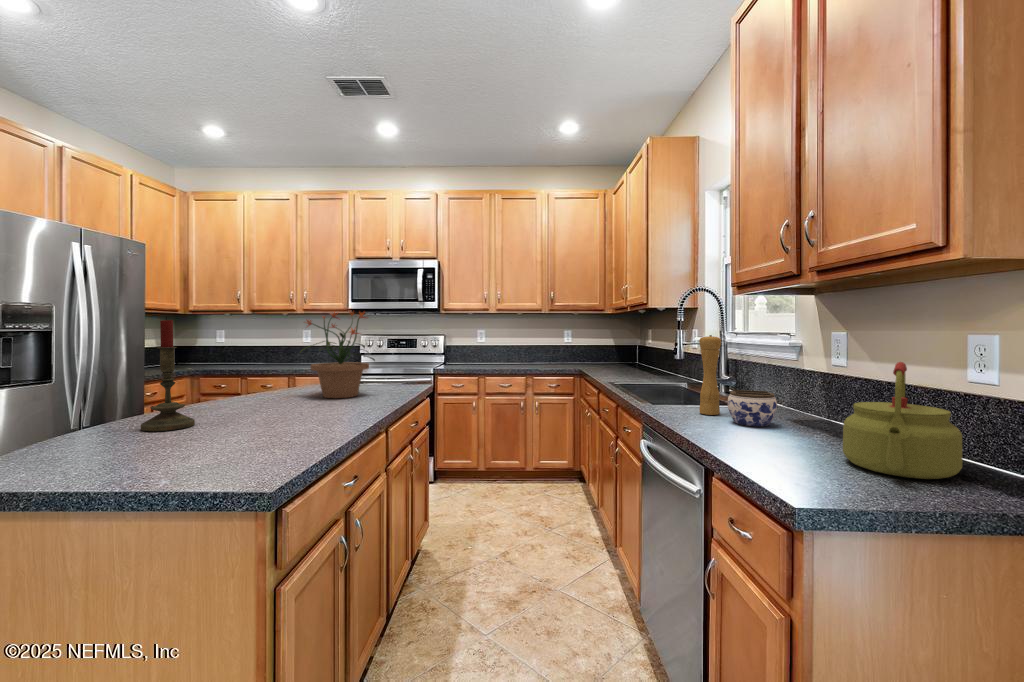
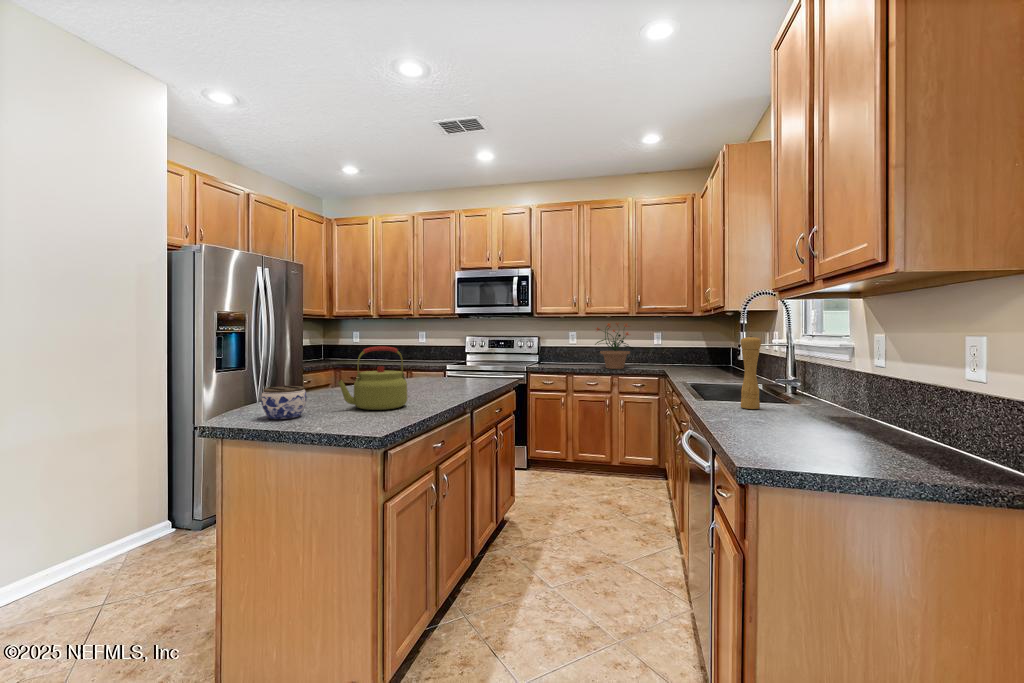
potted plant: present [300,311,375,398] -> present [595,323,633,369]
candle: present [141,317,195,431] -> none [304,323,337,402]
kettle: present [843,362,962,479] -> present [338,346,407,410]
jar: present [728,390,777,427] -> present [261,385,307,419]

